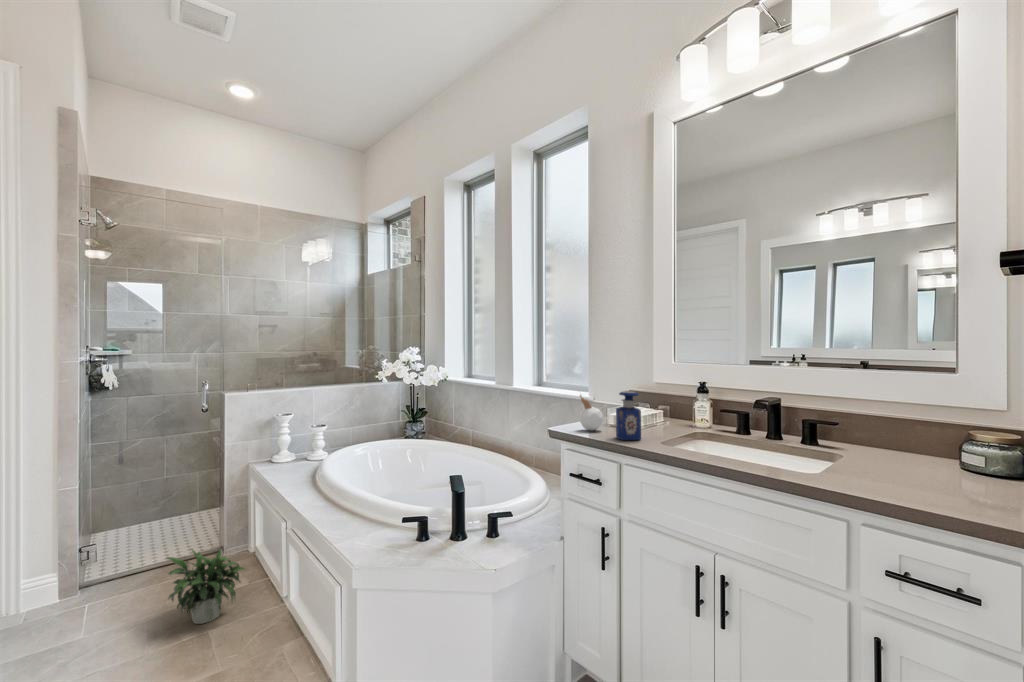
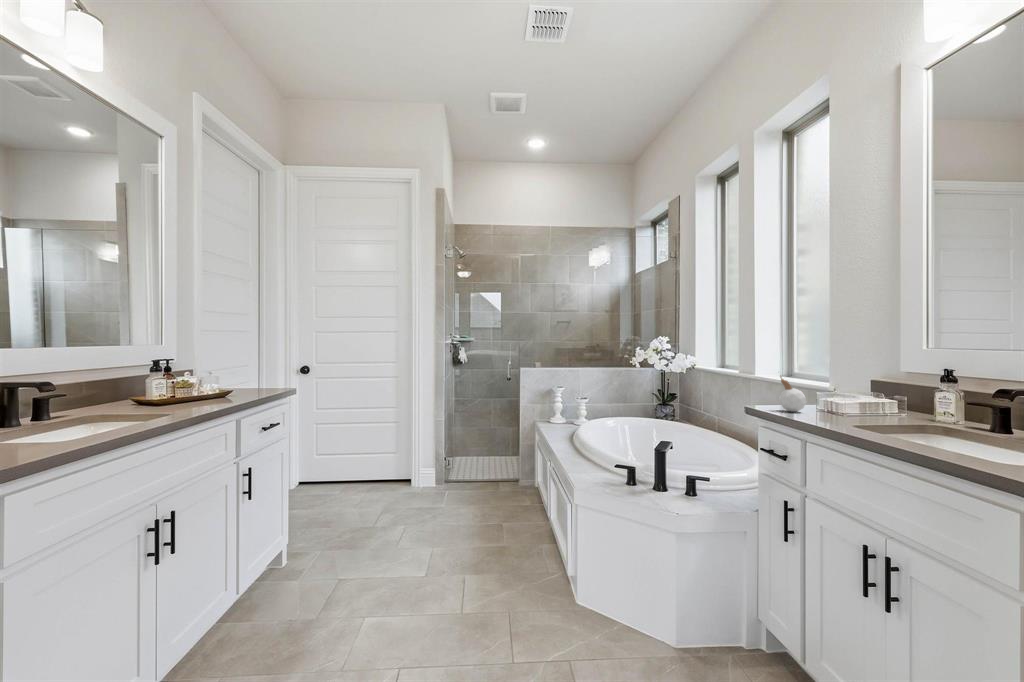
perfume bottle: present [616,391,641,440] -> none [808,372,836,421]
potted plant: present [167,550,245,624] -> none [479,470,524,522]

